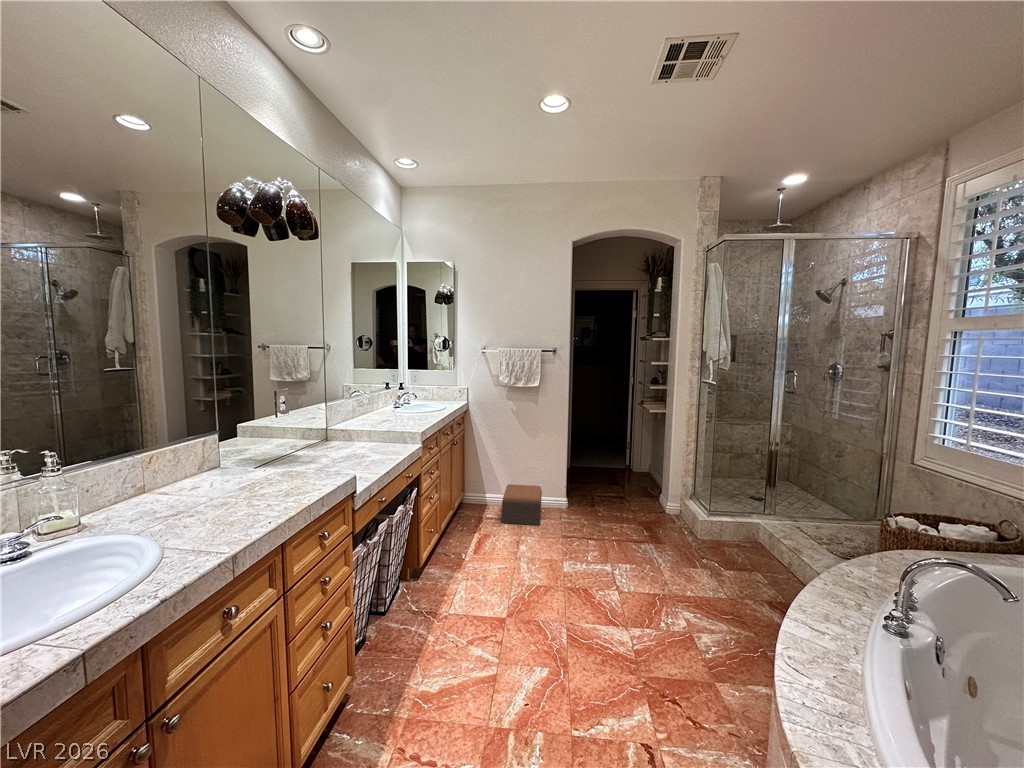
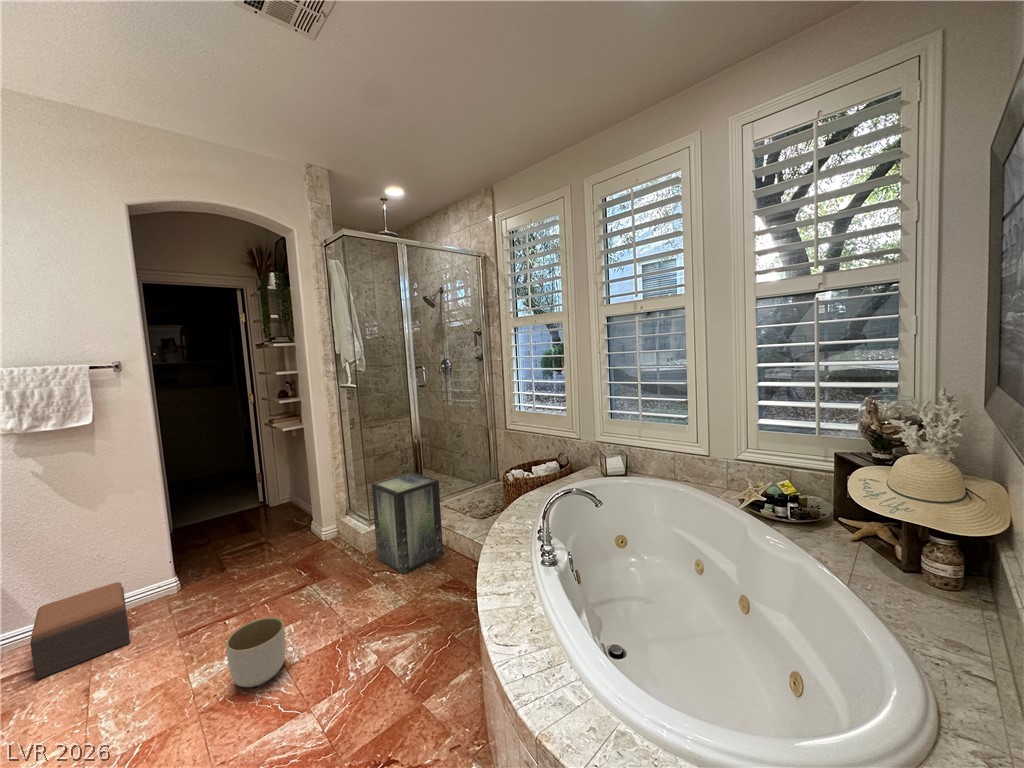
storage box: none [709,477,789,575] -> present [372,473,443,574]
planter: none [584,545,621,591] -> present [226,617,286,687]

